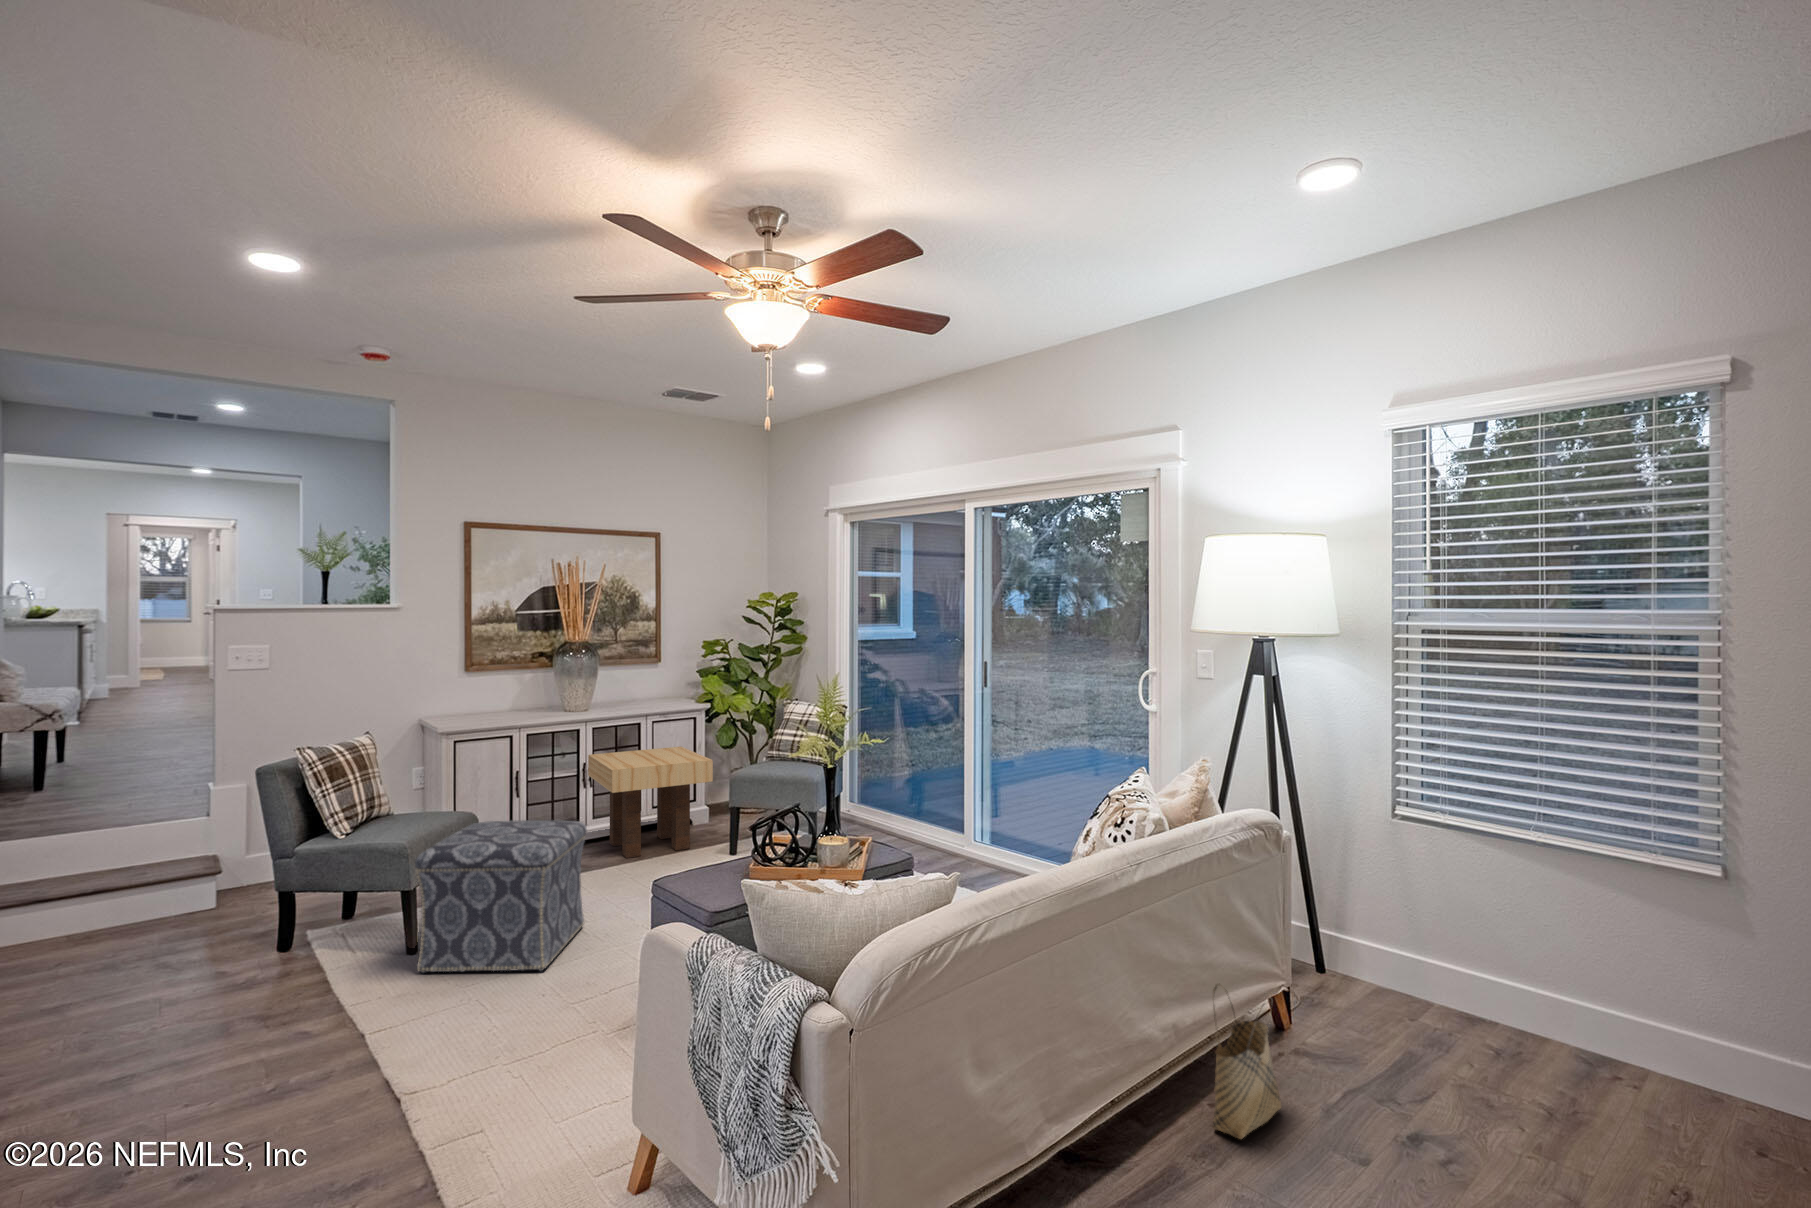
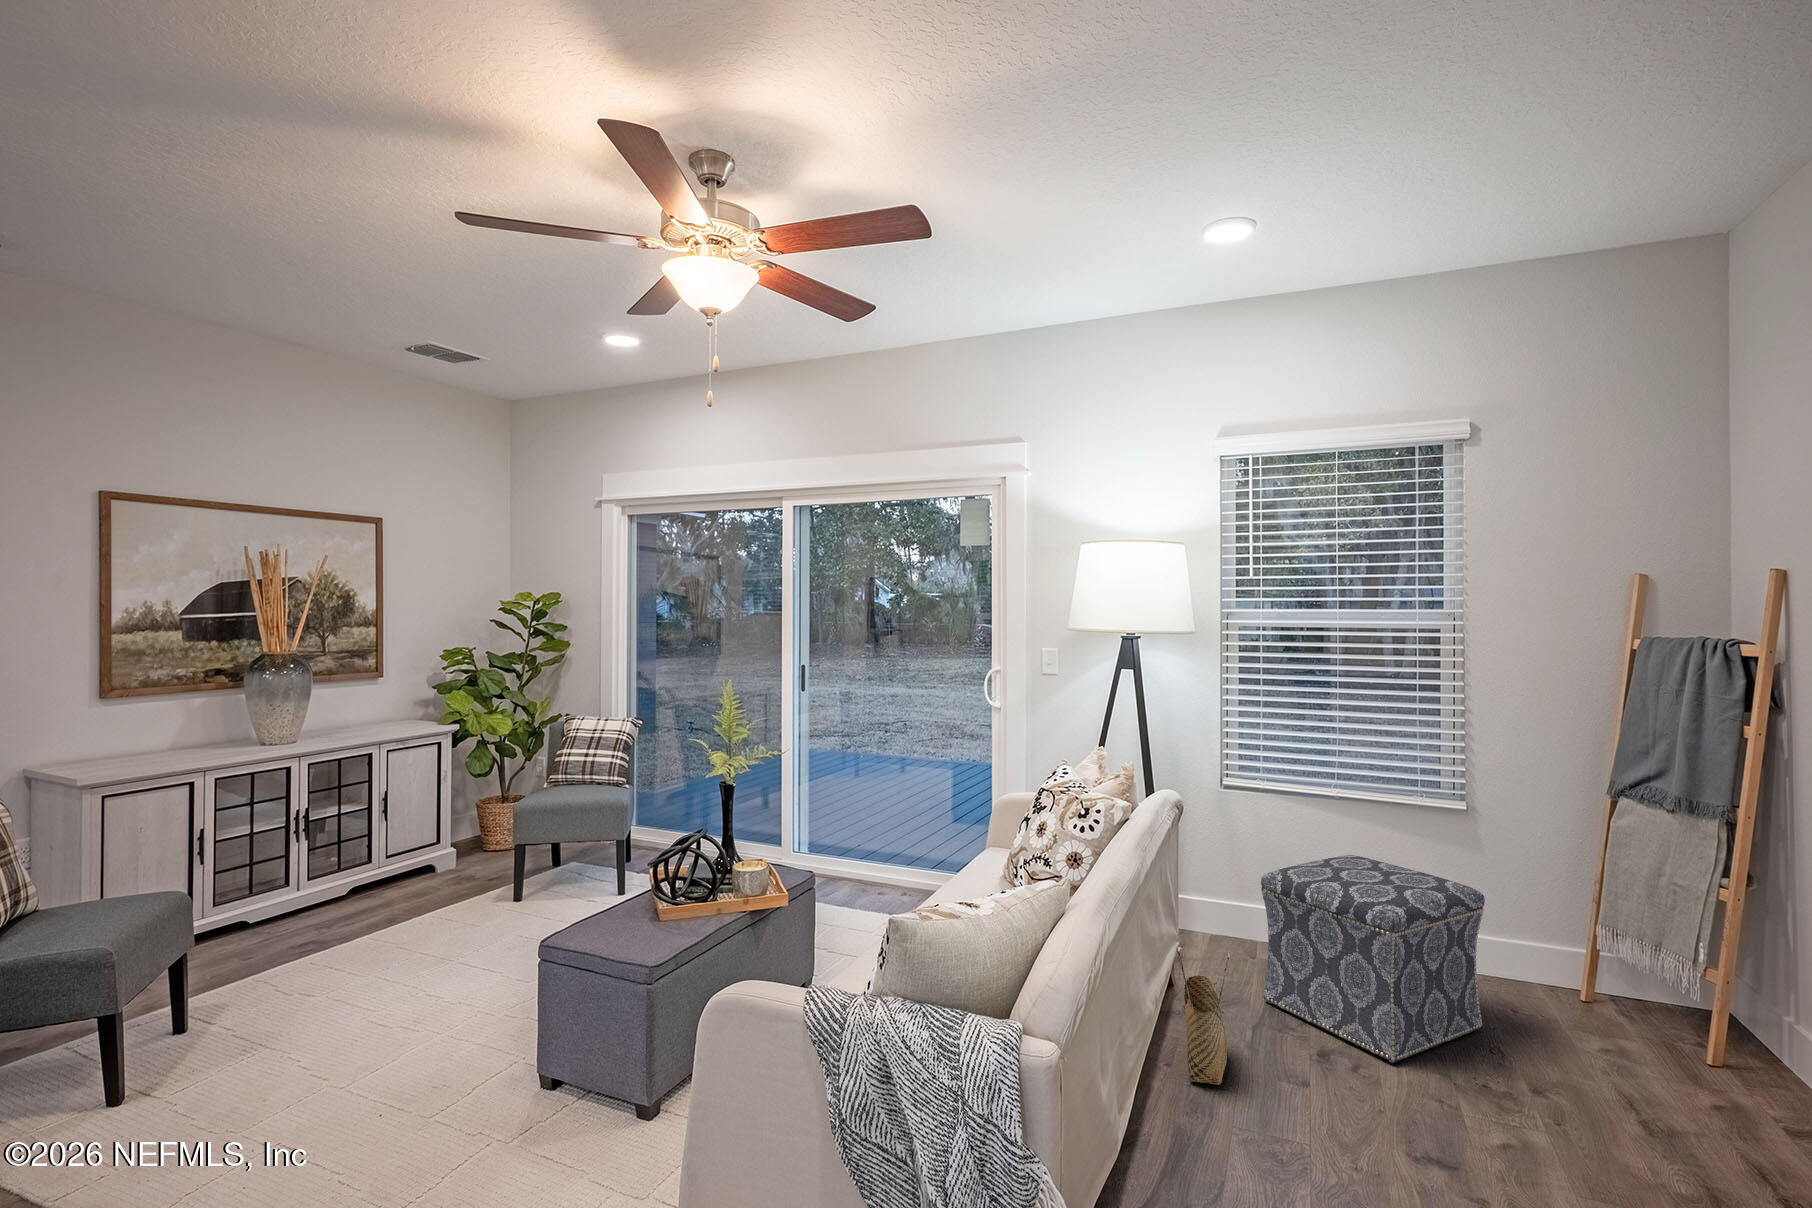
side table: present [588,747,713,858] -> none [304,778,489,921]
ottoman: present [415,820,587,973] -> present [1261,855,1485,1063]

